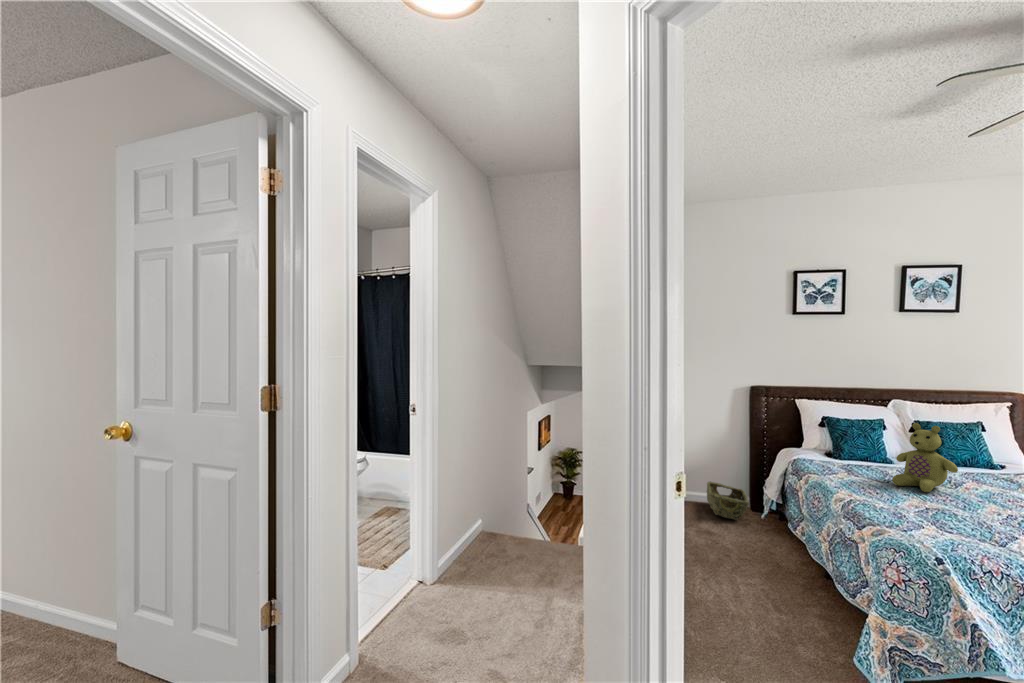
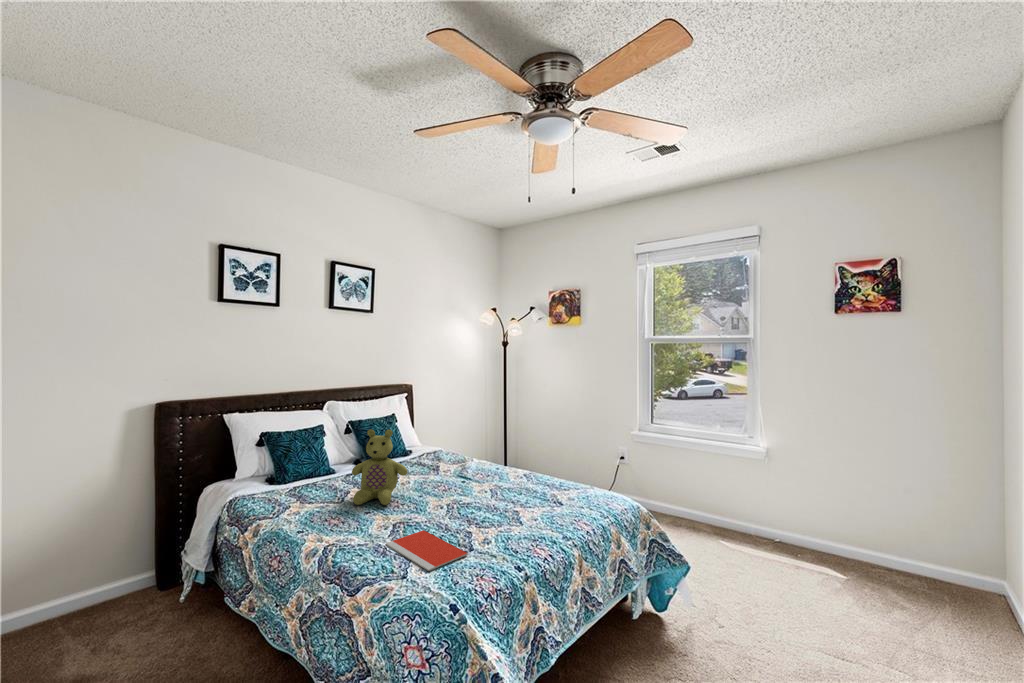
woven basket: present [707,482,749,520] -> none [75,561,158,626]
notebook: none [904,511,987,541] -> present [386,530,468,571]

